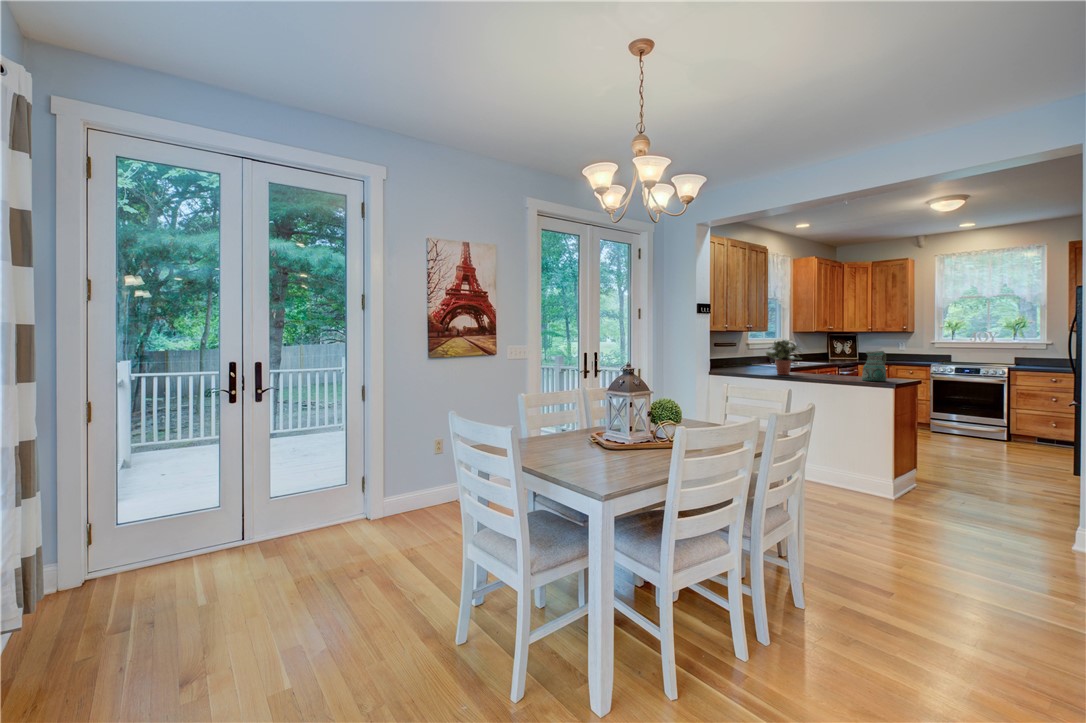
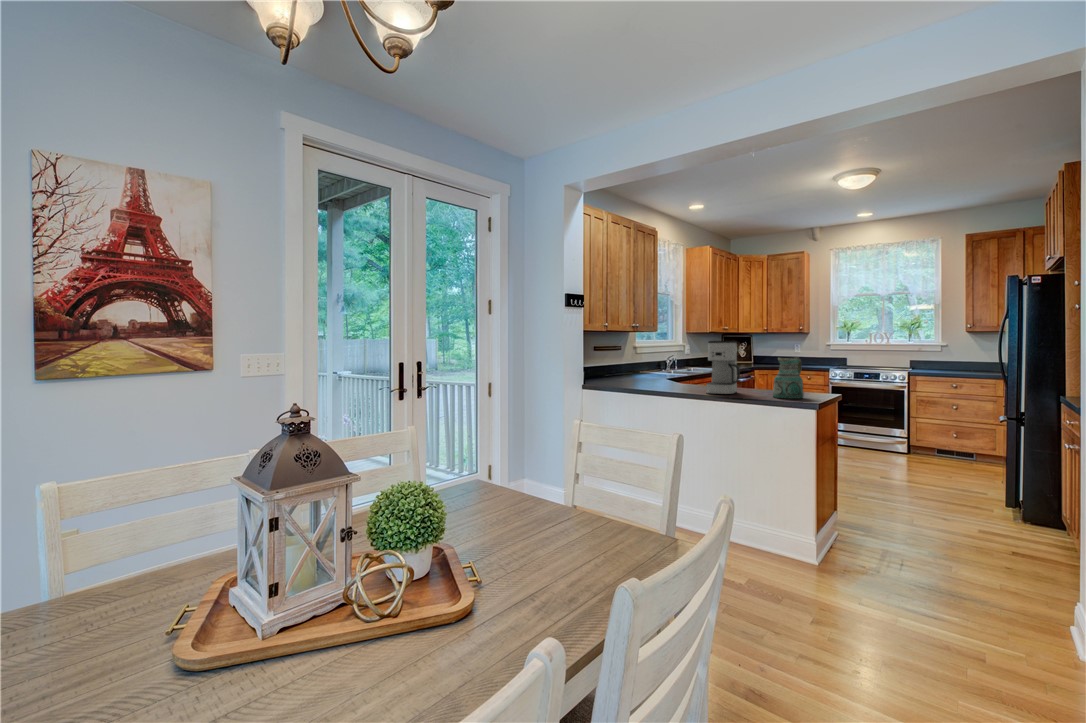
coffee maker: none [809,338,836,378] -> present [706,341,740,394]
potted plant: present [766,339,802,375] -> none [653,340,699,388]

